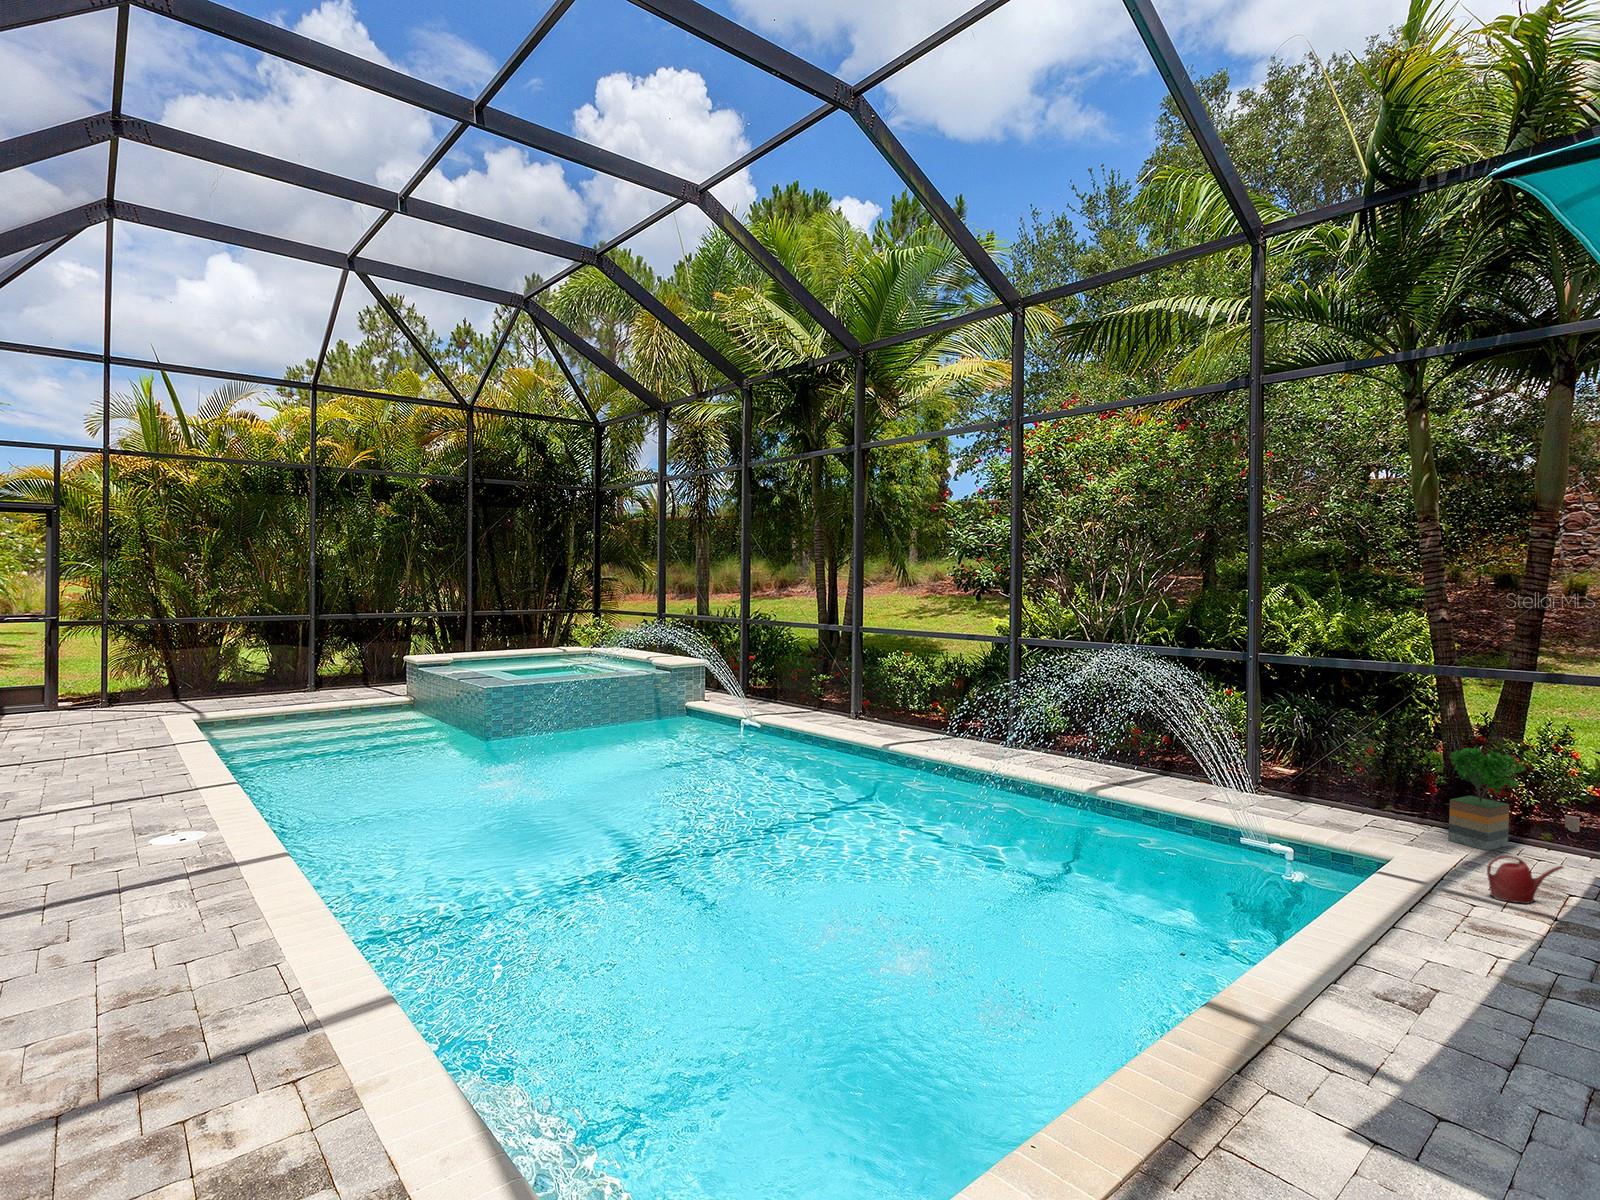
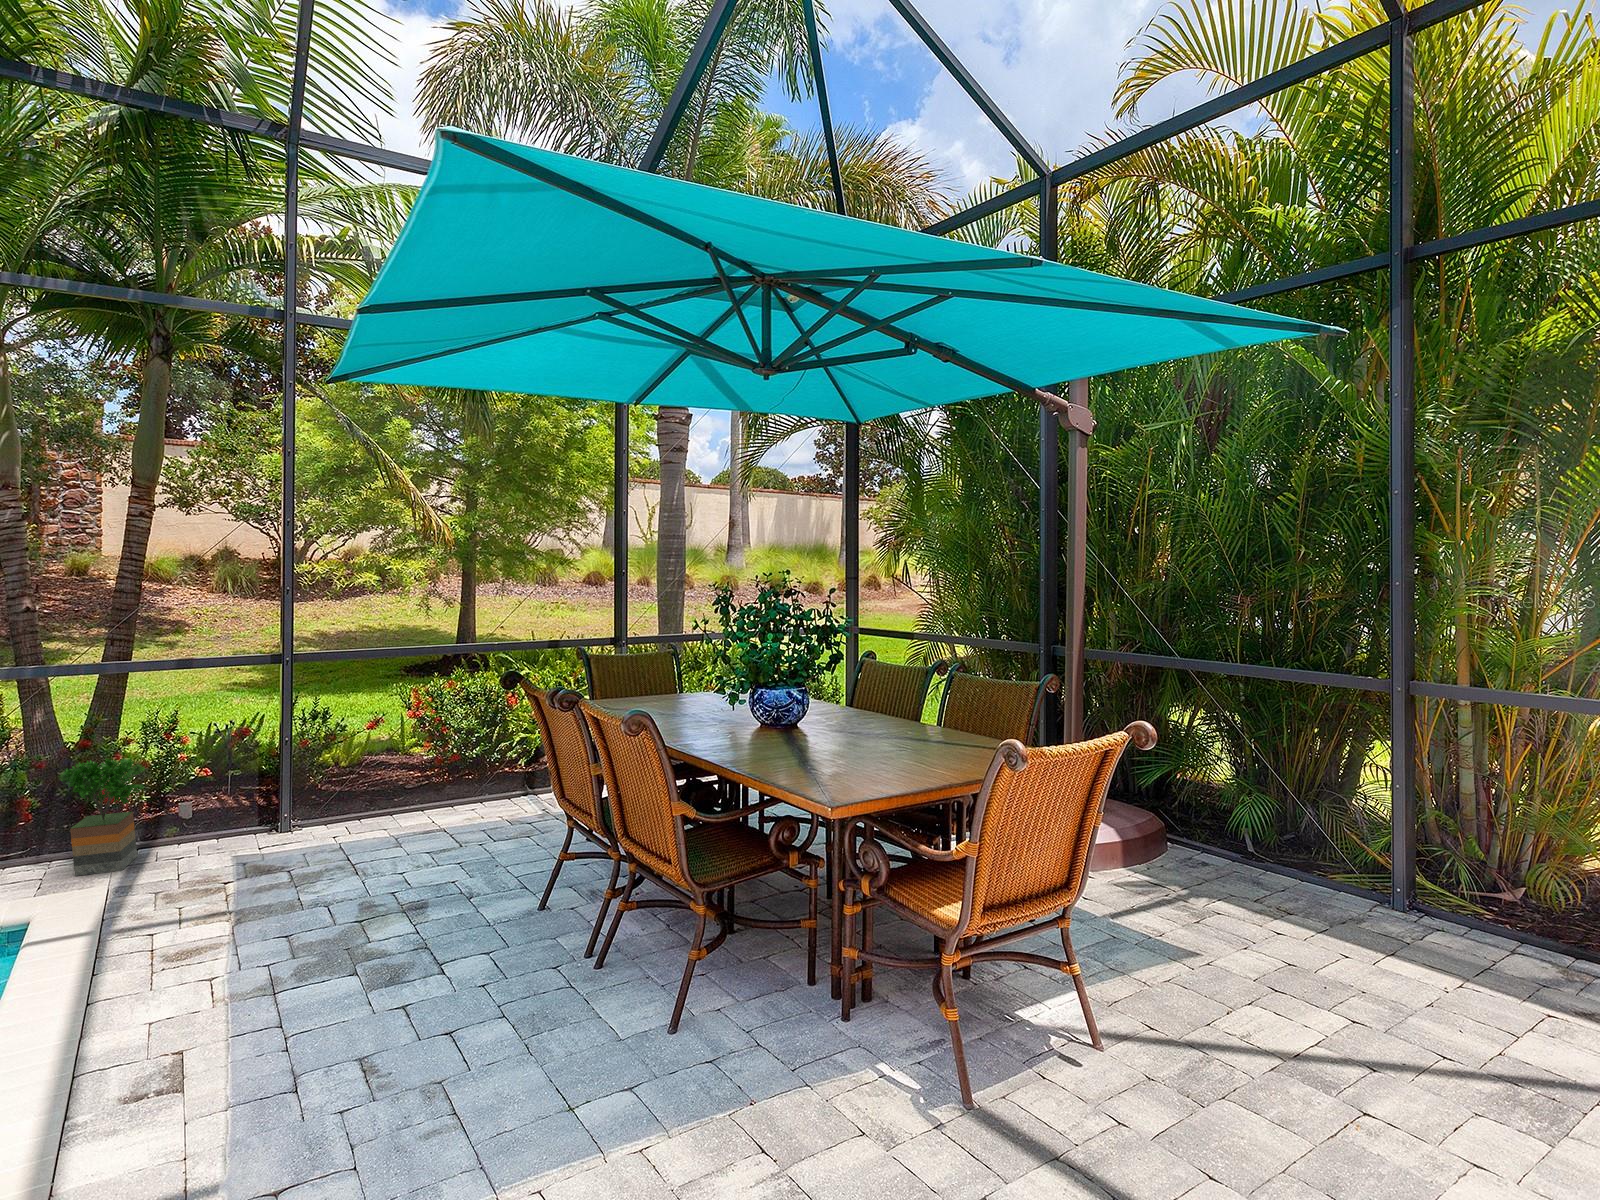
watering can: present [1487,855,1564,904] -> none [154,855,223,918]

